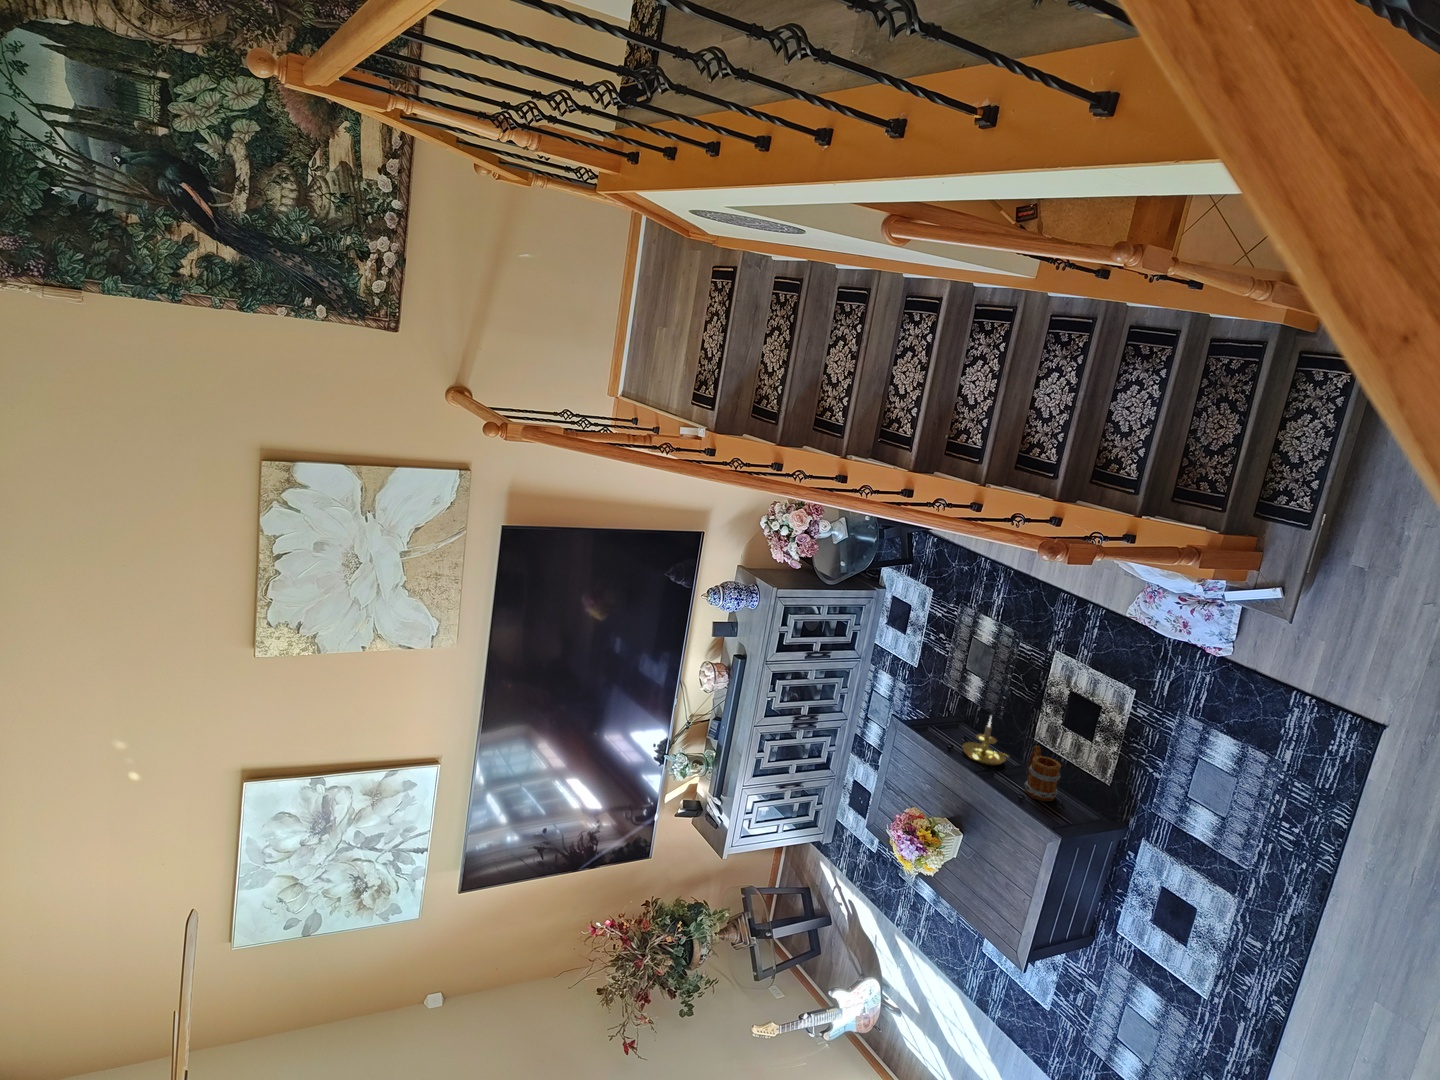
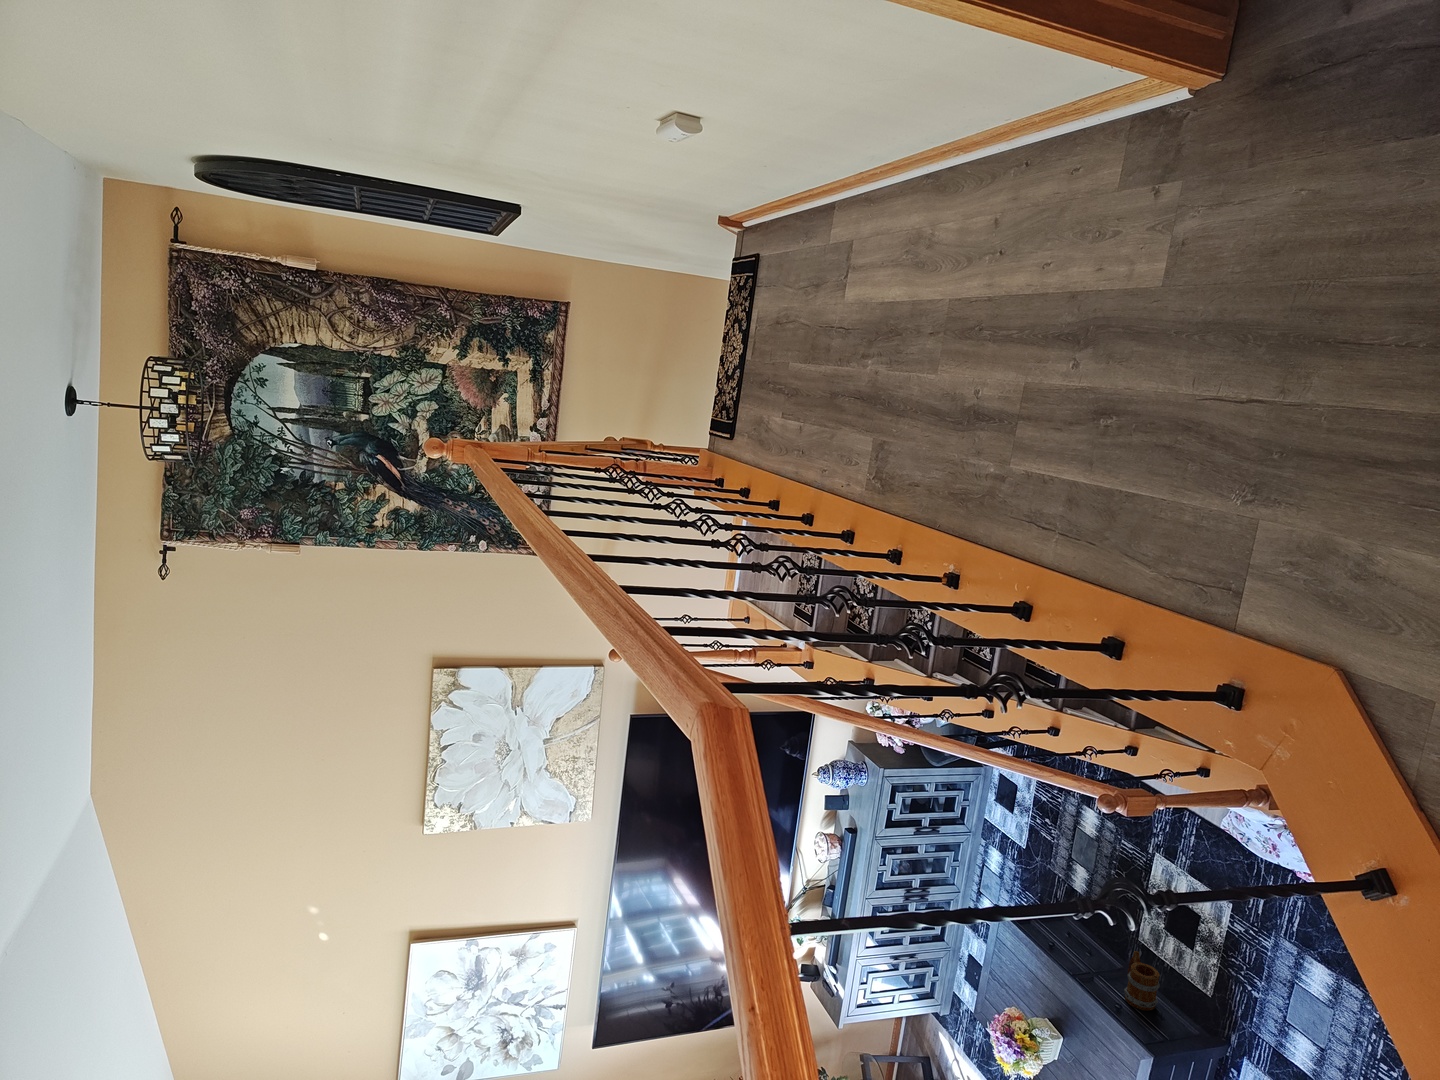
candle holder: present [962,718,1007,765] -> none [1065,915,1111,966]

